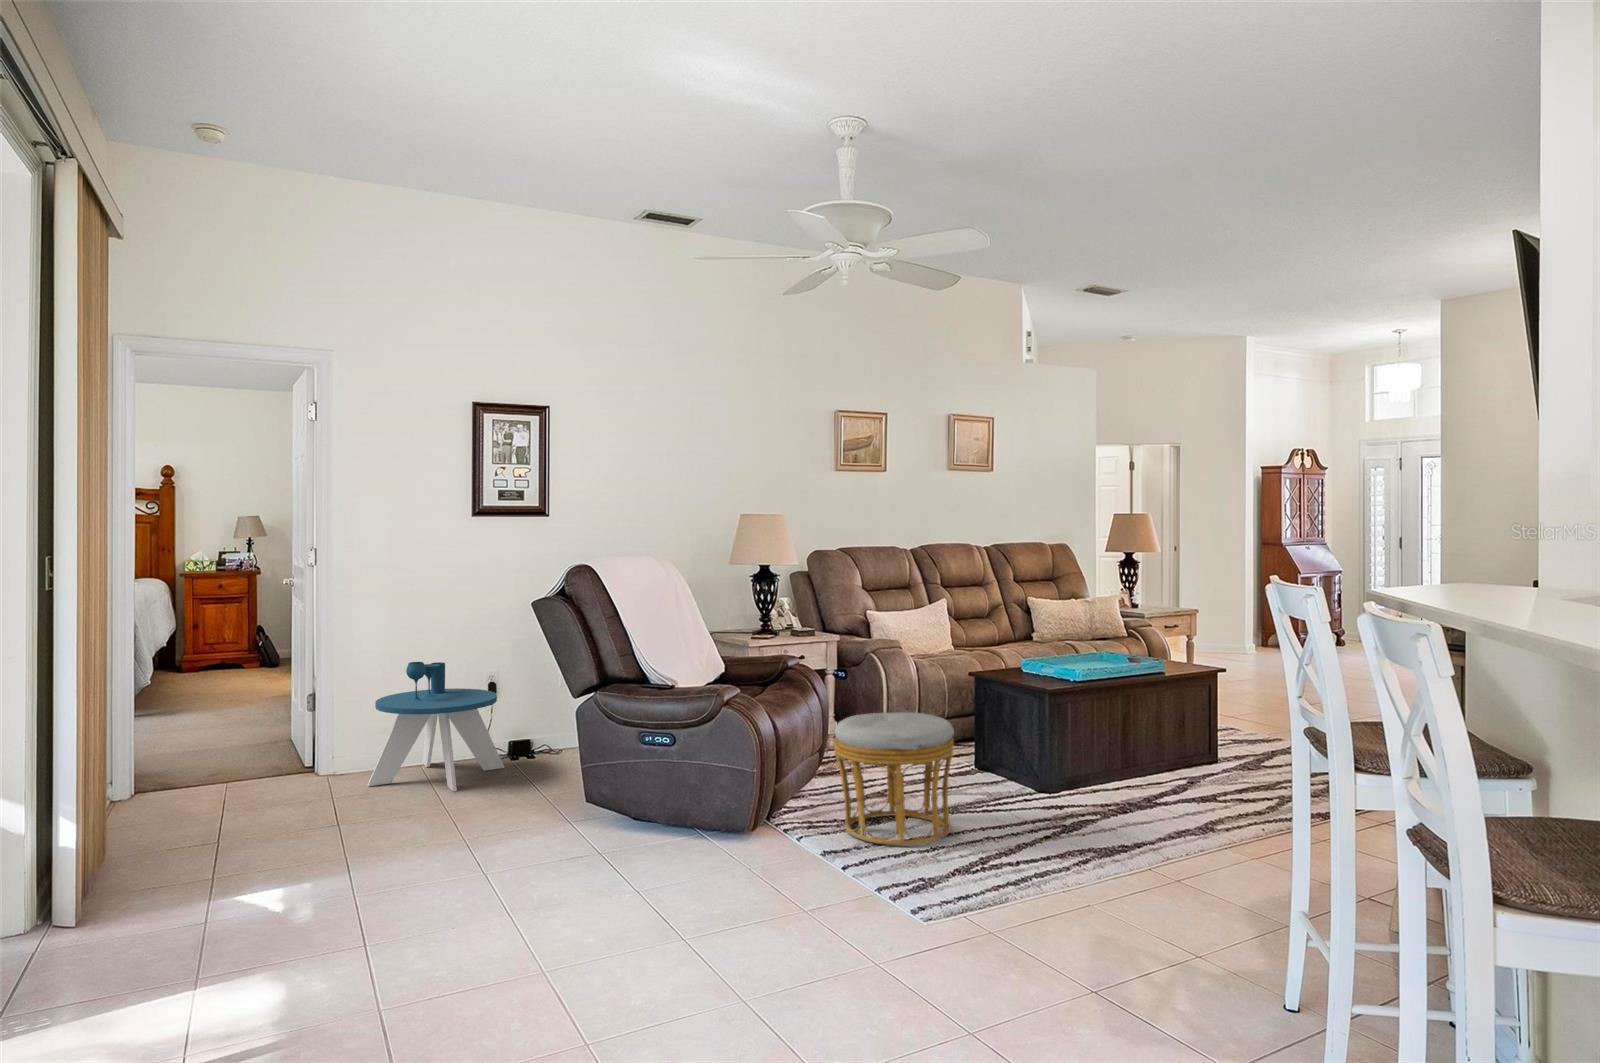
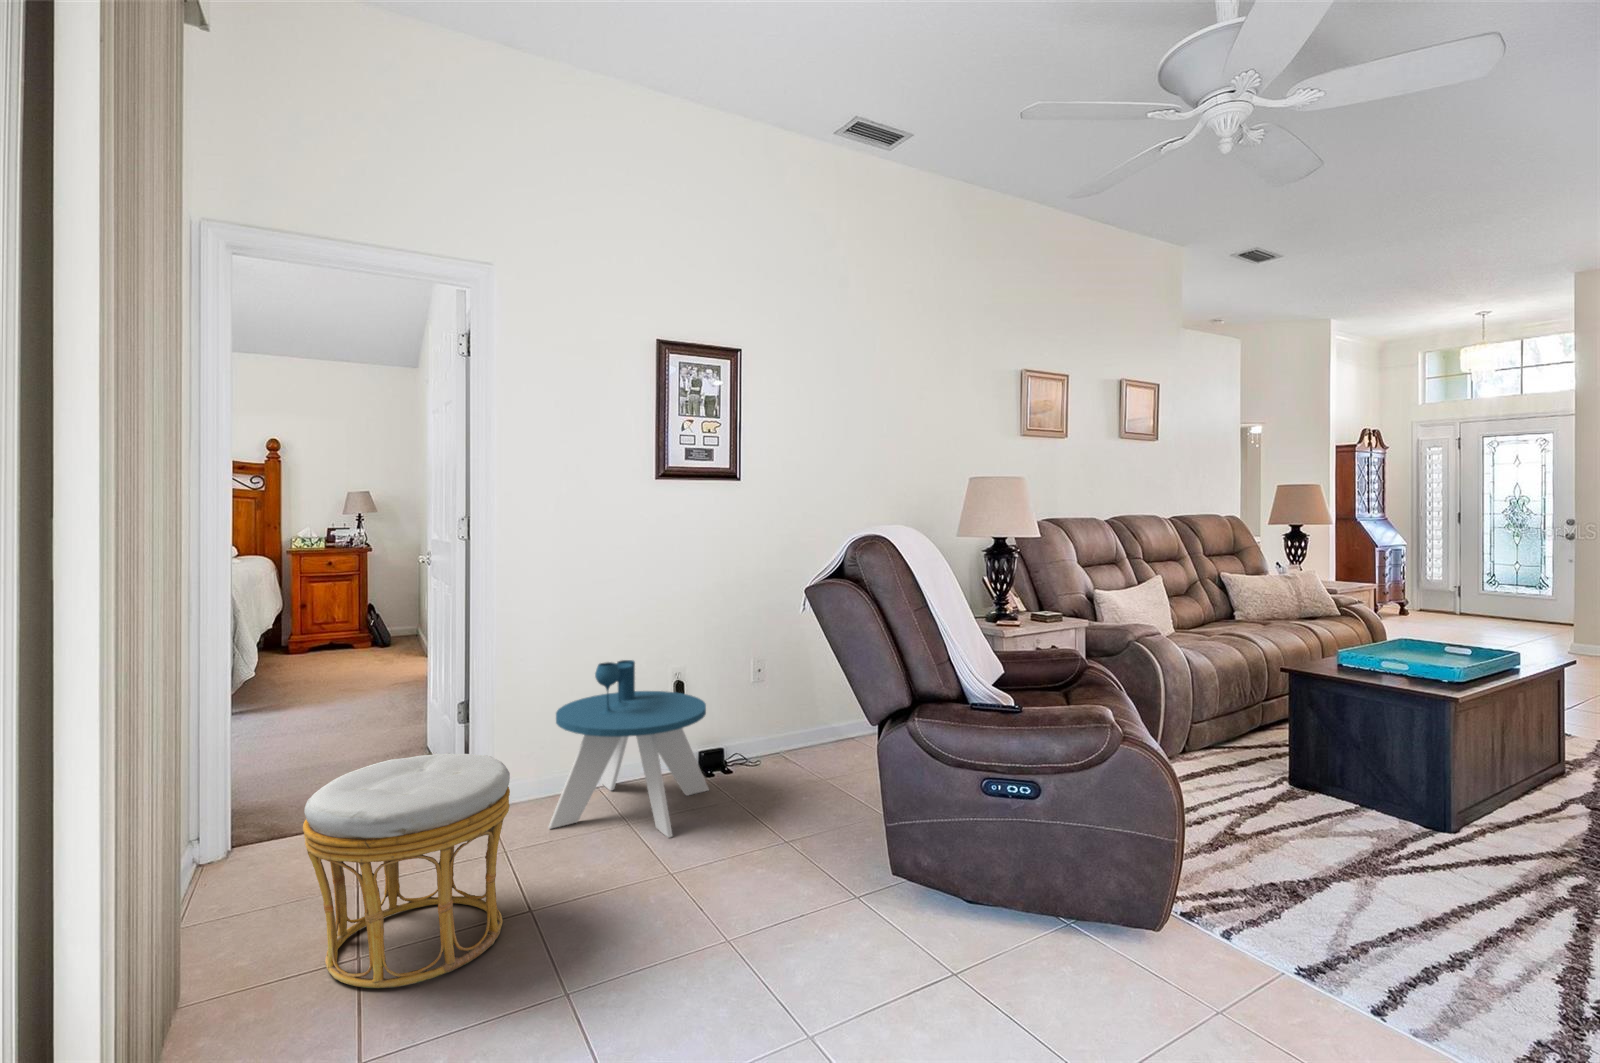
ottoman: present [834,712,954,845] -> present [303,753,510,988]

